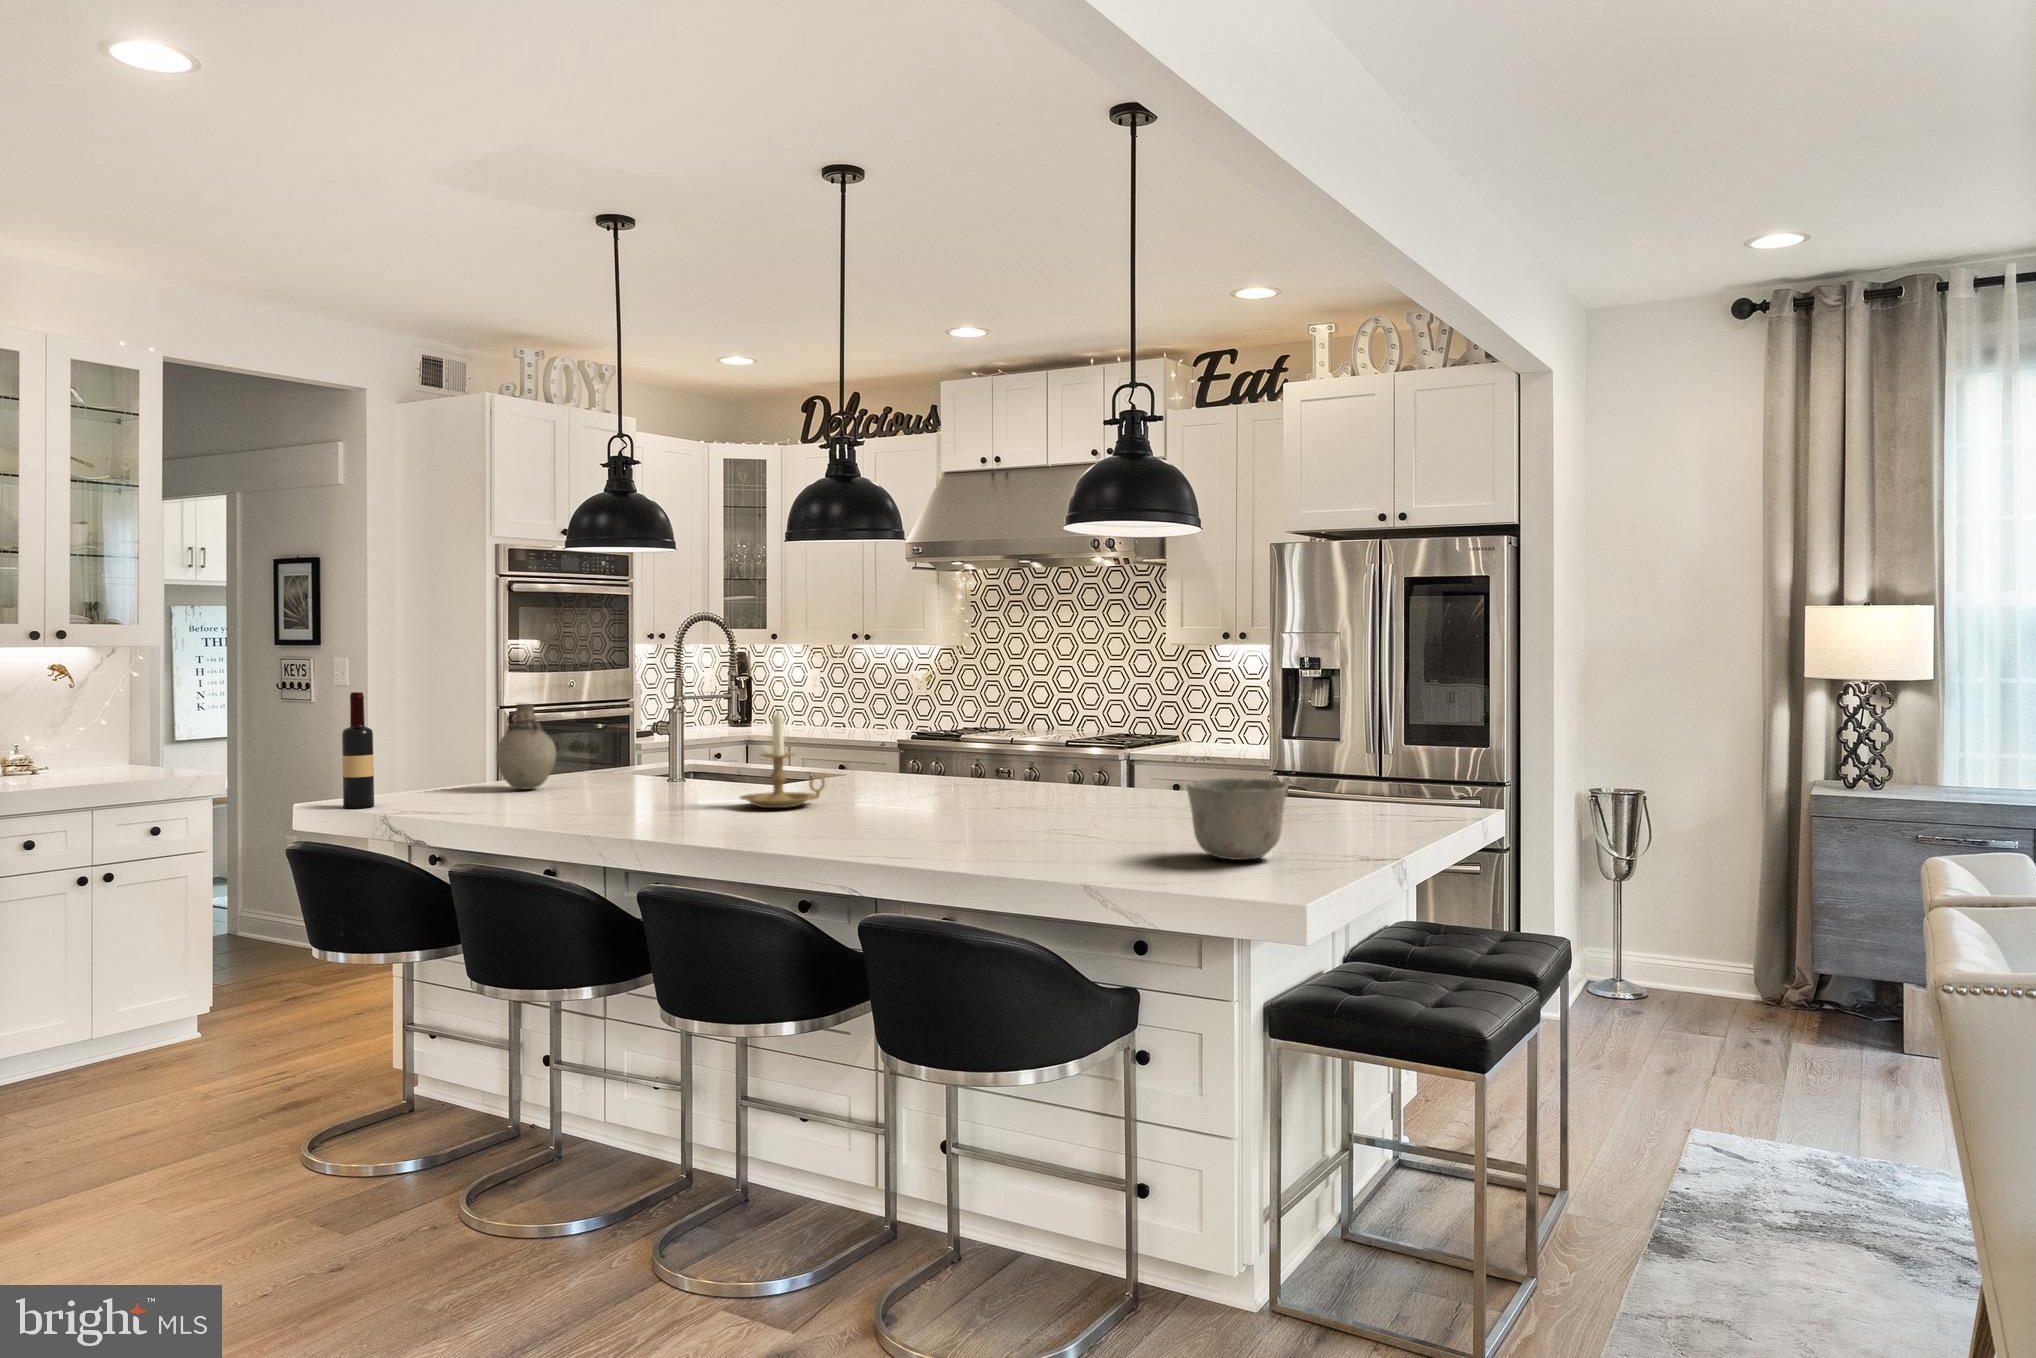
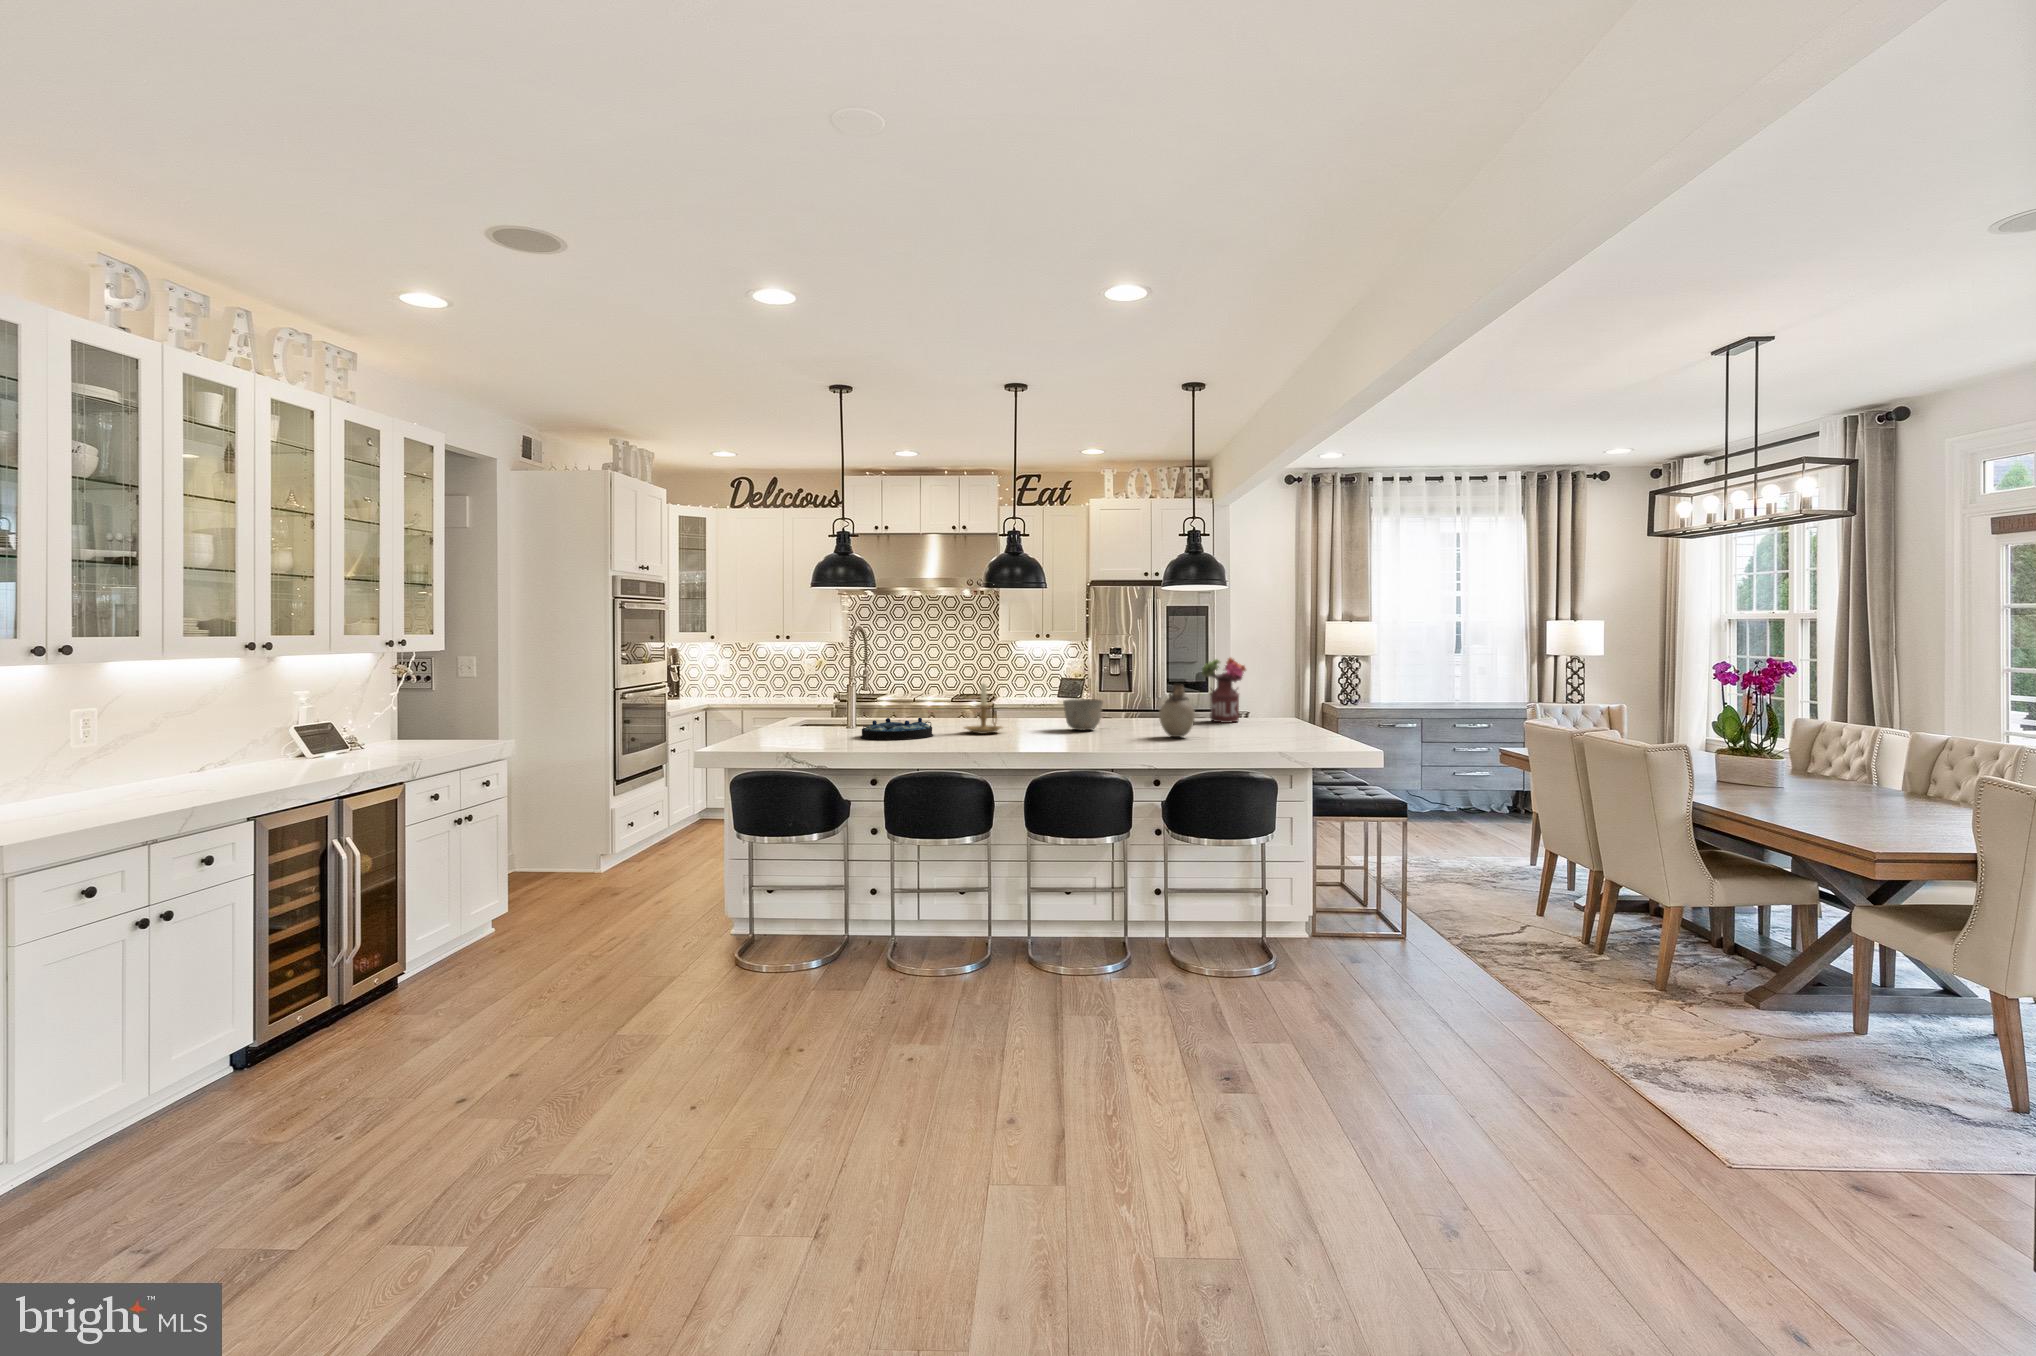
flower arrangement: none [1276,670,1378,811] -> present [1202,658,1246,723]
wine bottle: present [342,692,374,808] -> none [744,676,762,745]
vase: present [496,703,556,789] -> present [1159,684,1195,737]
serving tray: none [550,771,692,811] -> present [861,718,933,740]
ceramic bowl: present [1187,778,1288,860] -> present [1063,699,1103,730]

